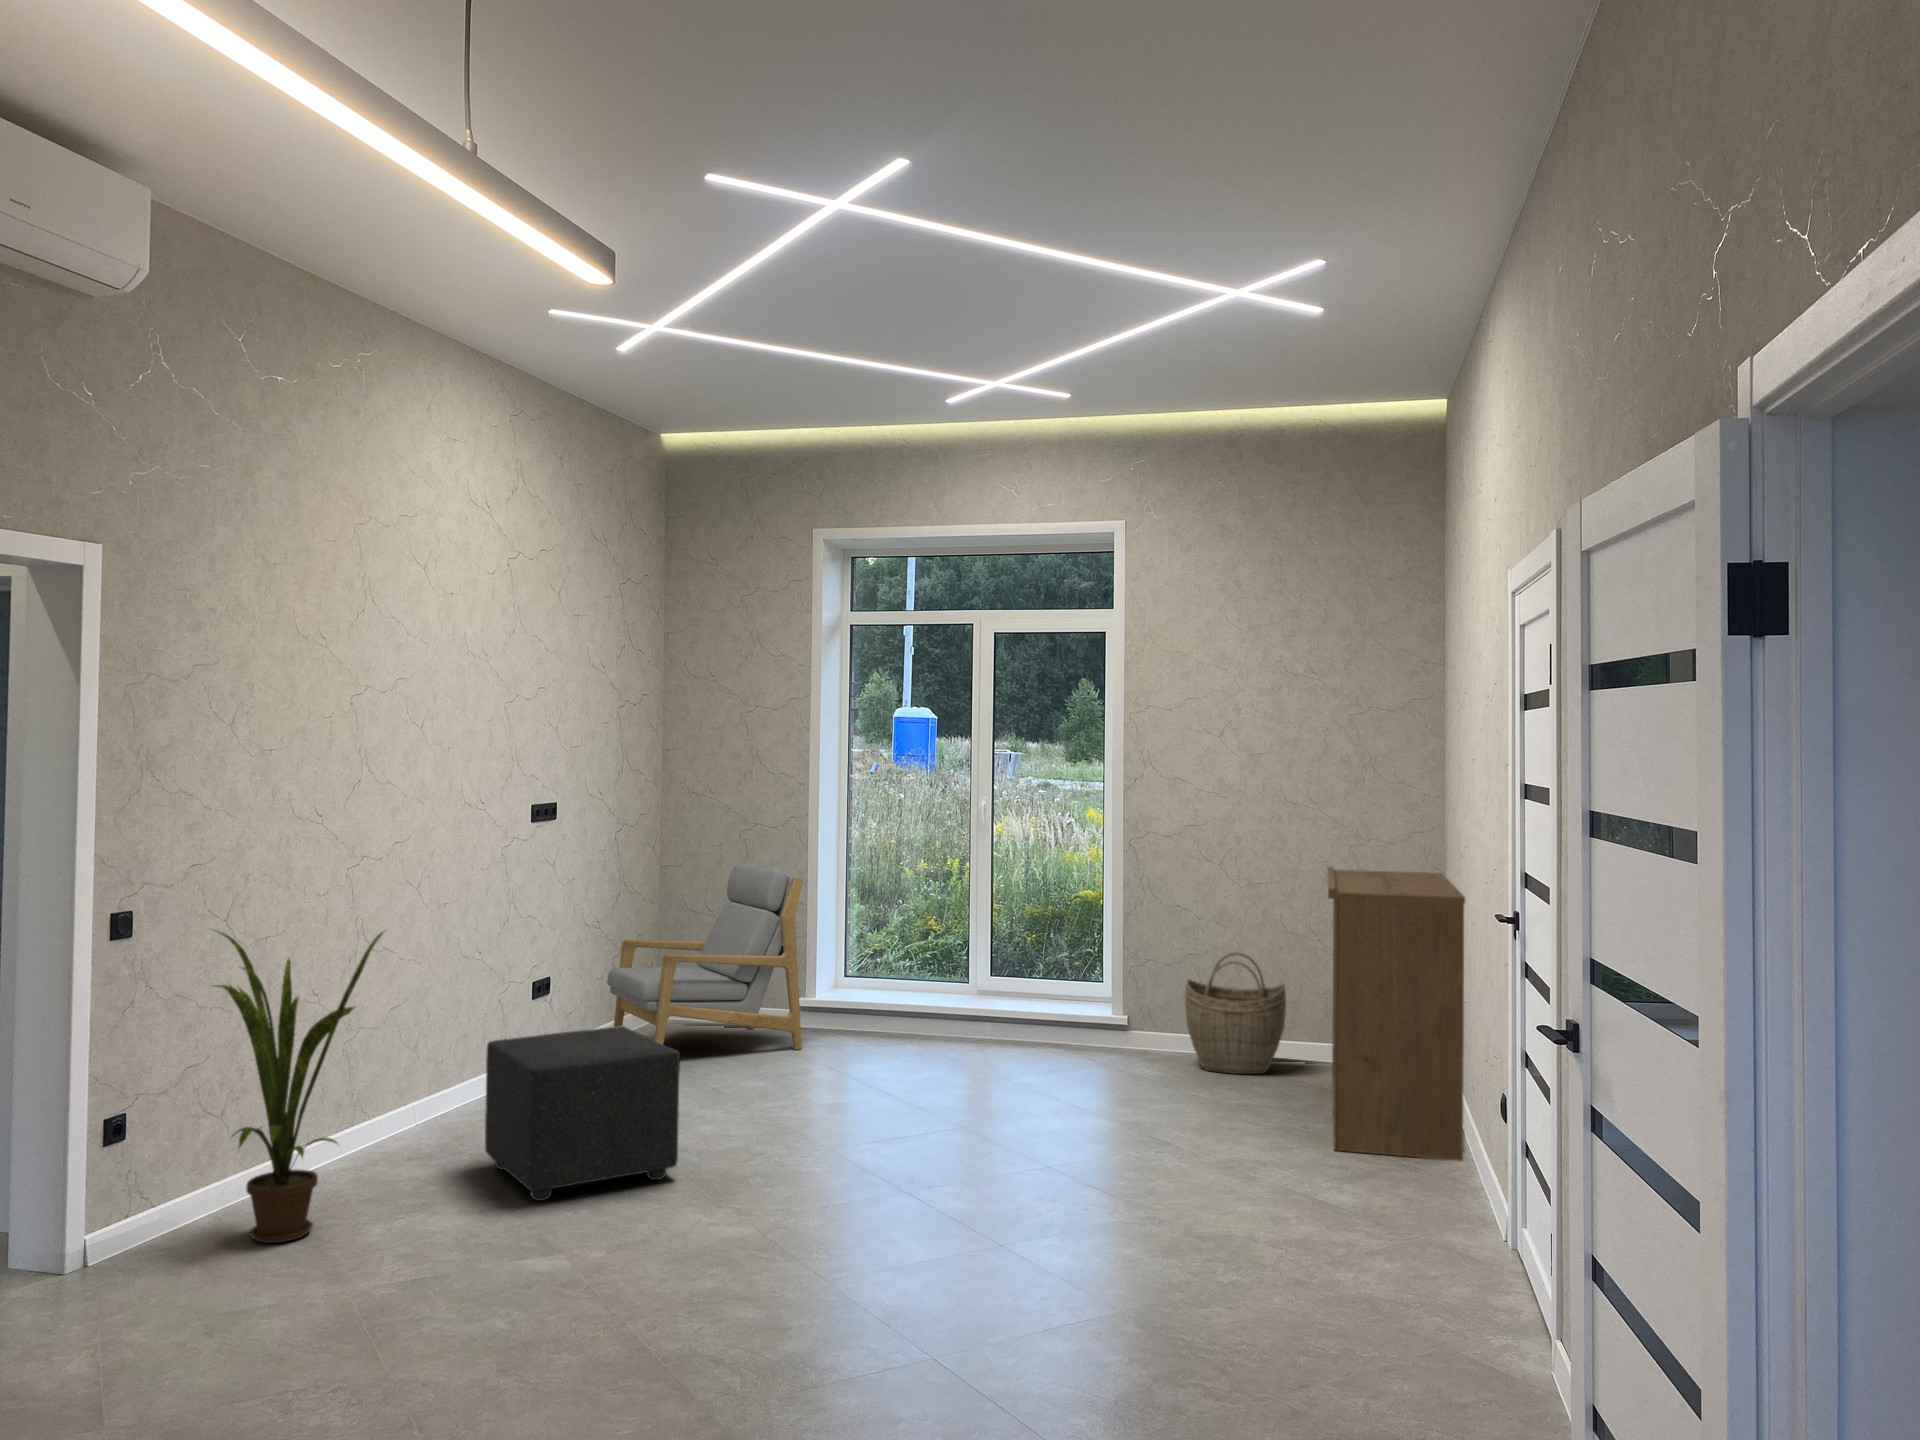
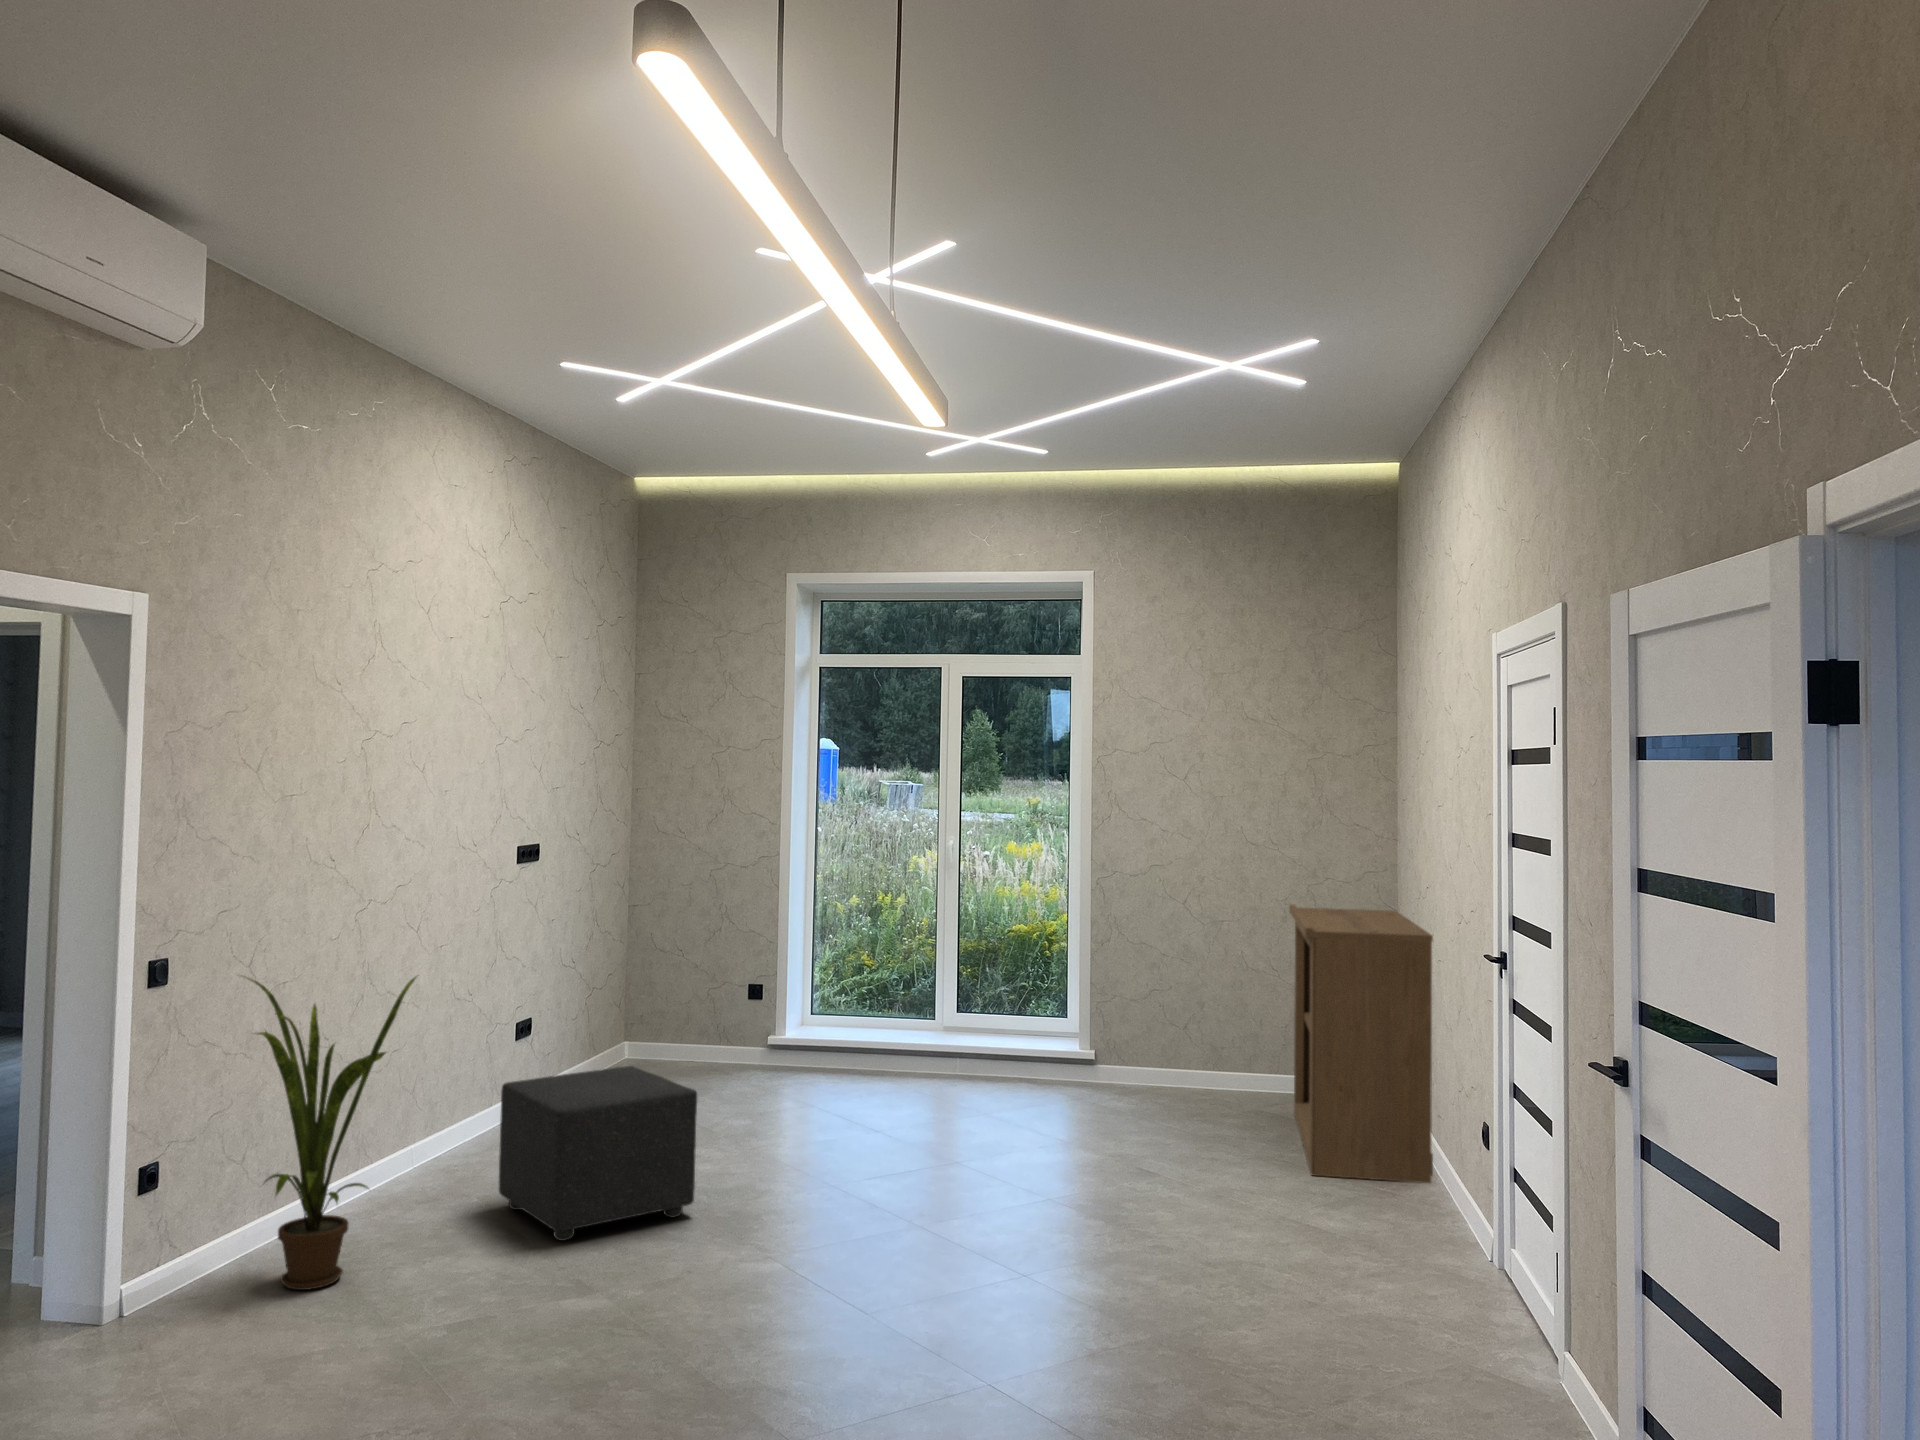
armchair: present [607,863,803,1050] -> none [587,901,782,1104]
woven basket: present [1185,952,1286,1074] -> none [1152,986,1248,1103]

